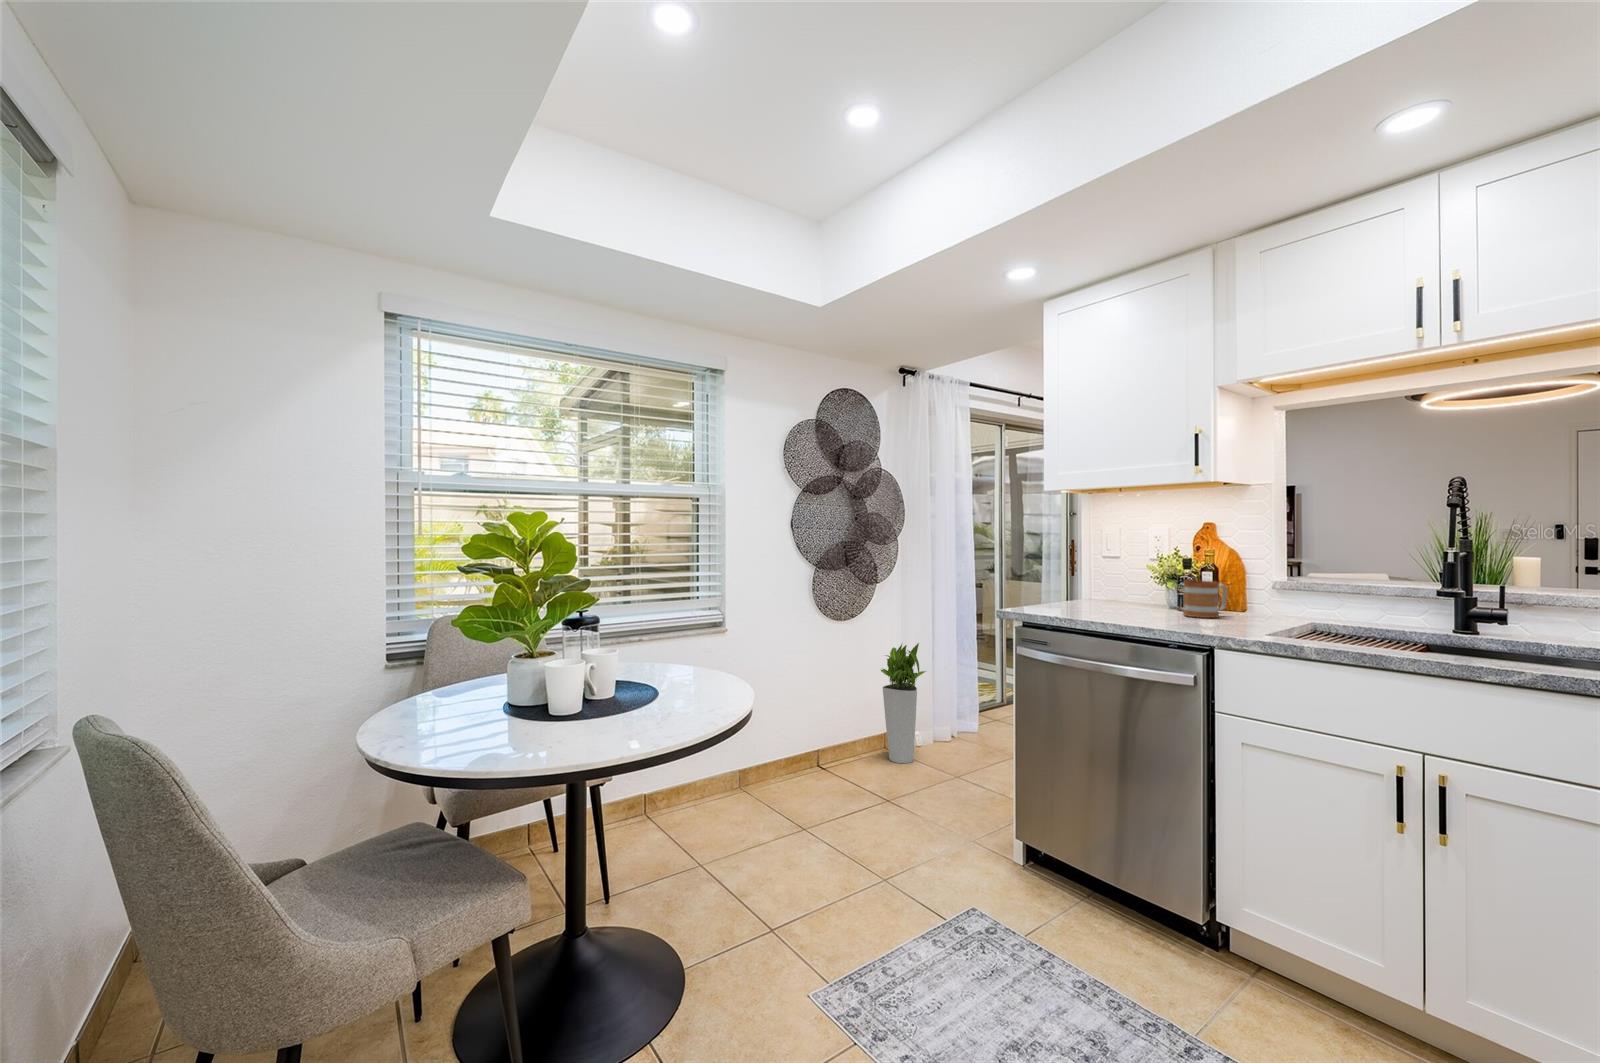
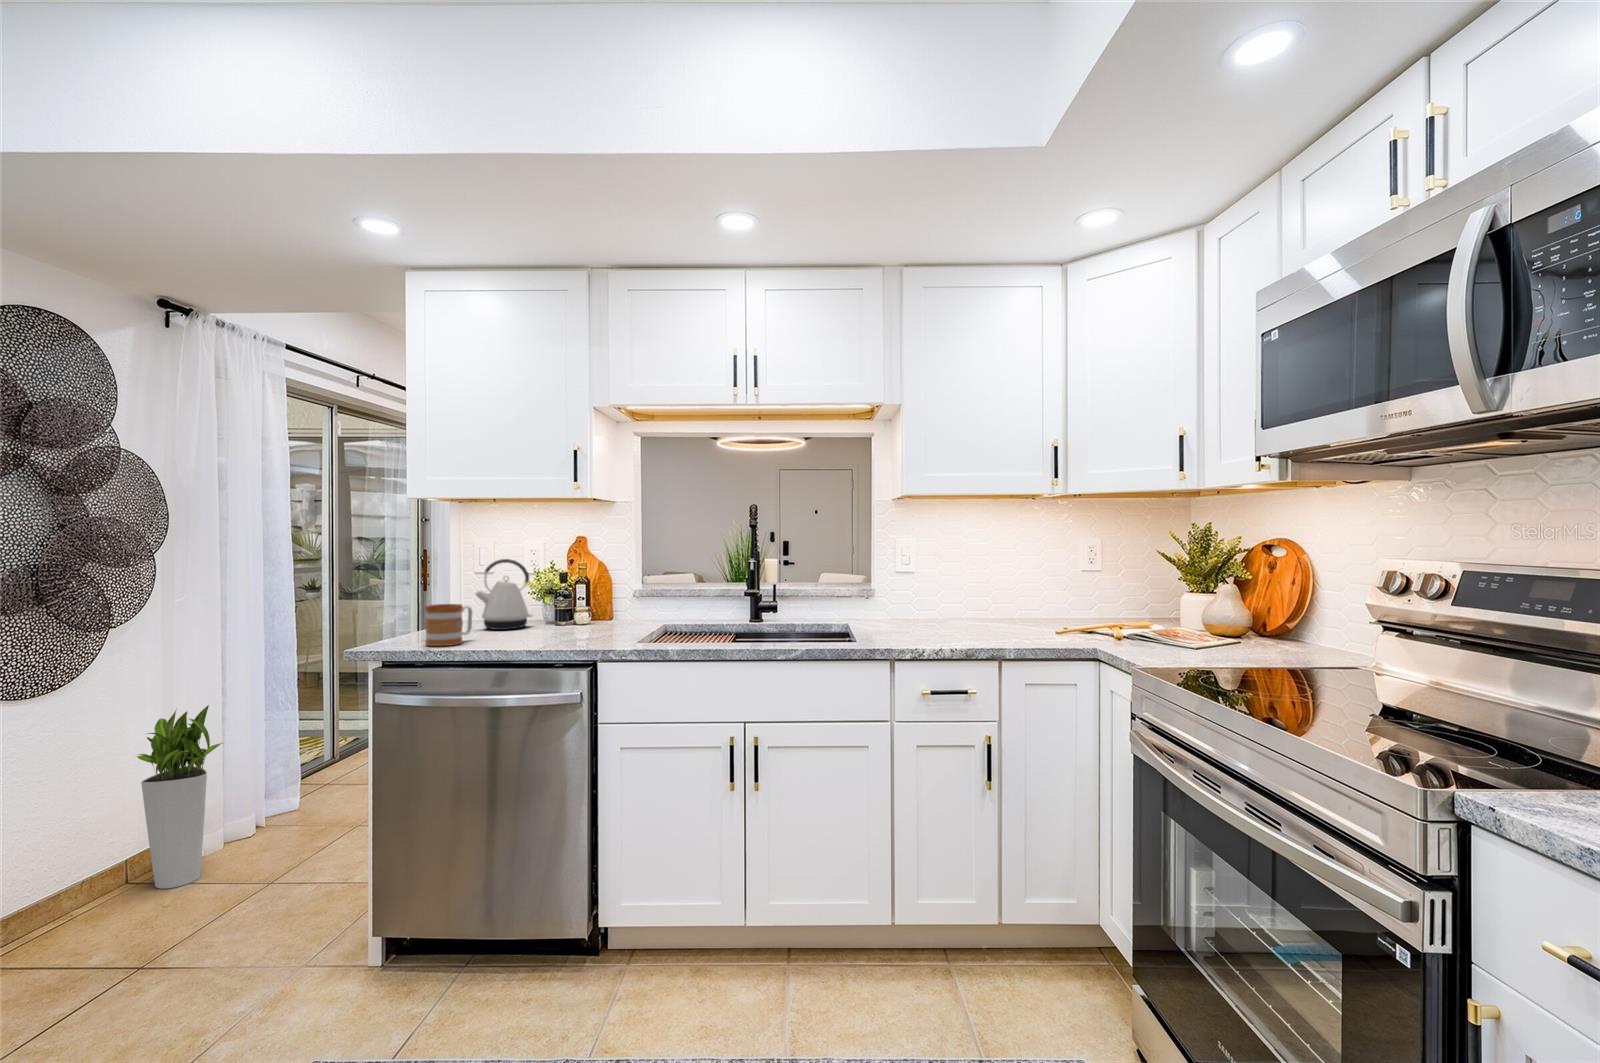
kettle: none [1099,544,1156,610] -> present [475,559,532,630]
mug: present [1183,580,1227,618] -> present [425,604,472,646]

